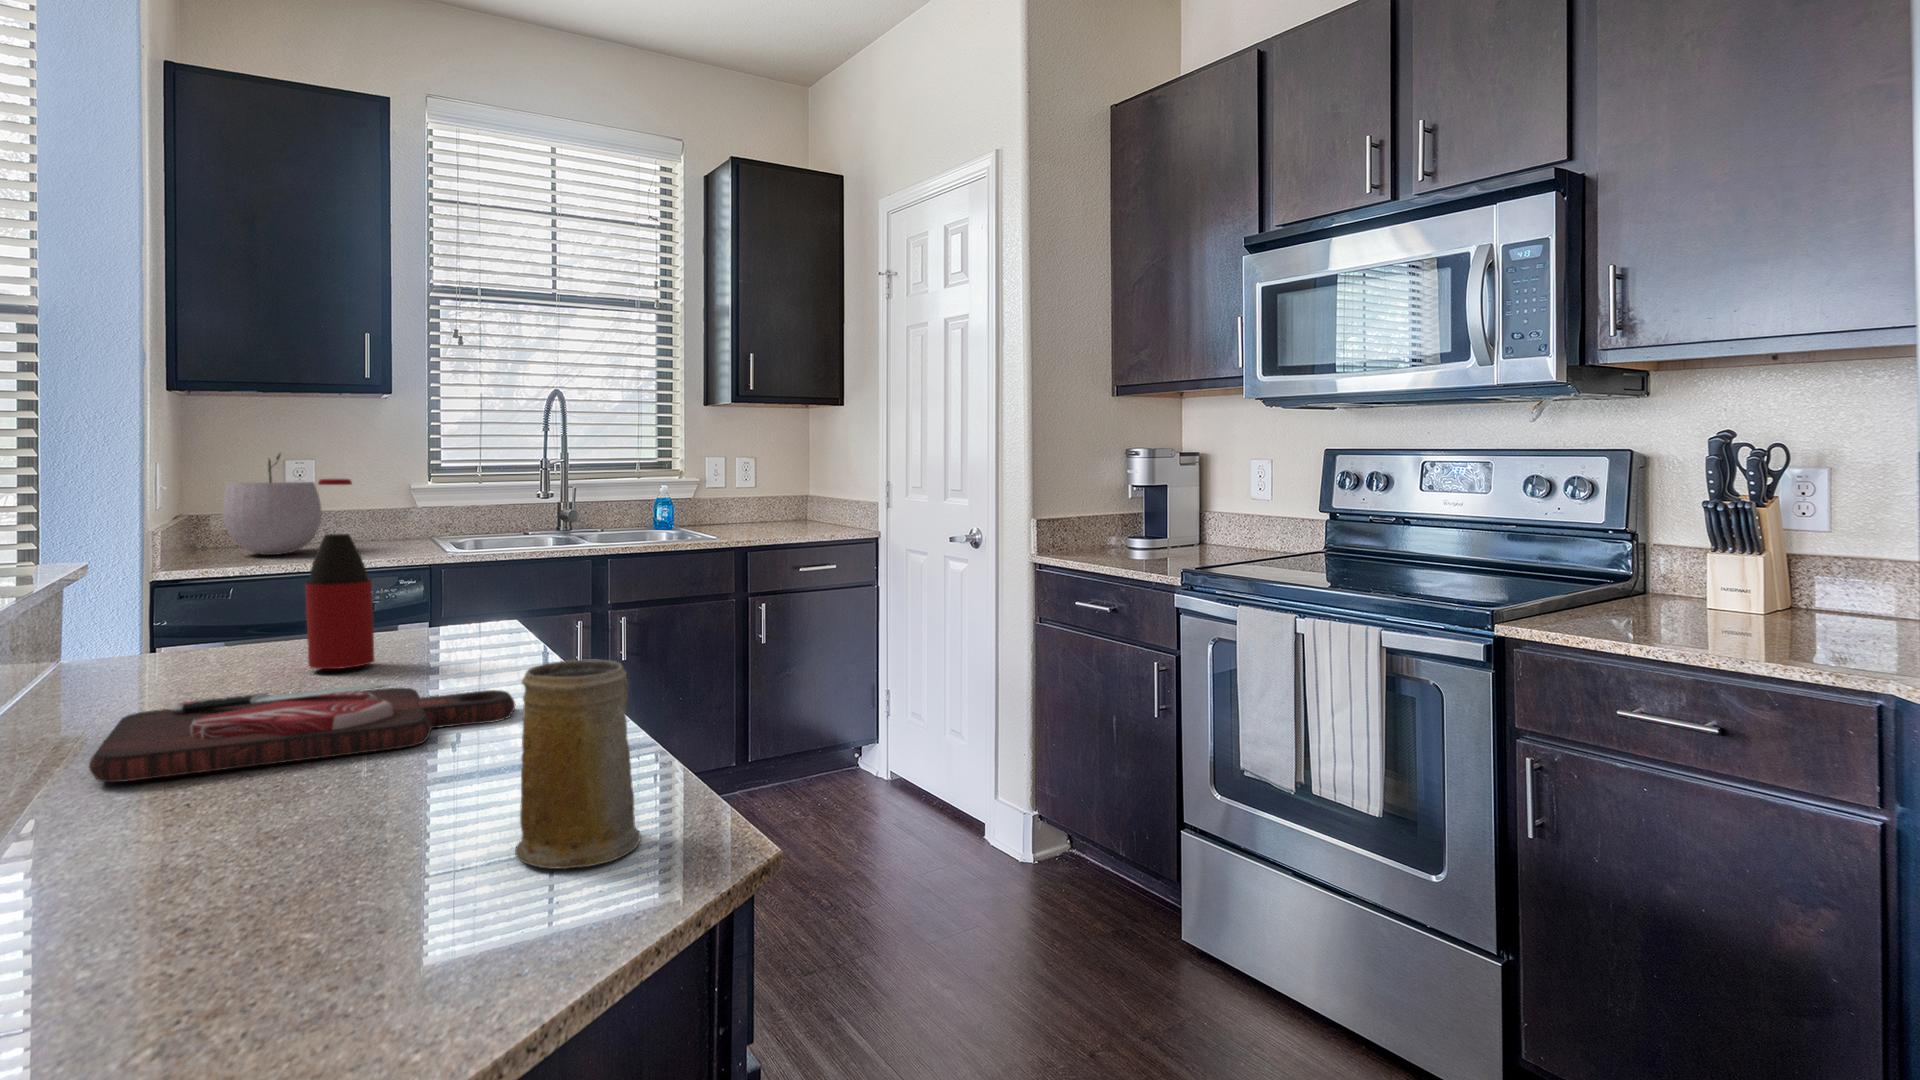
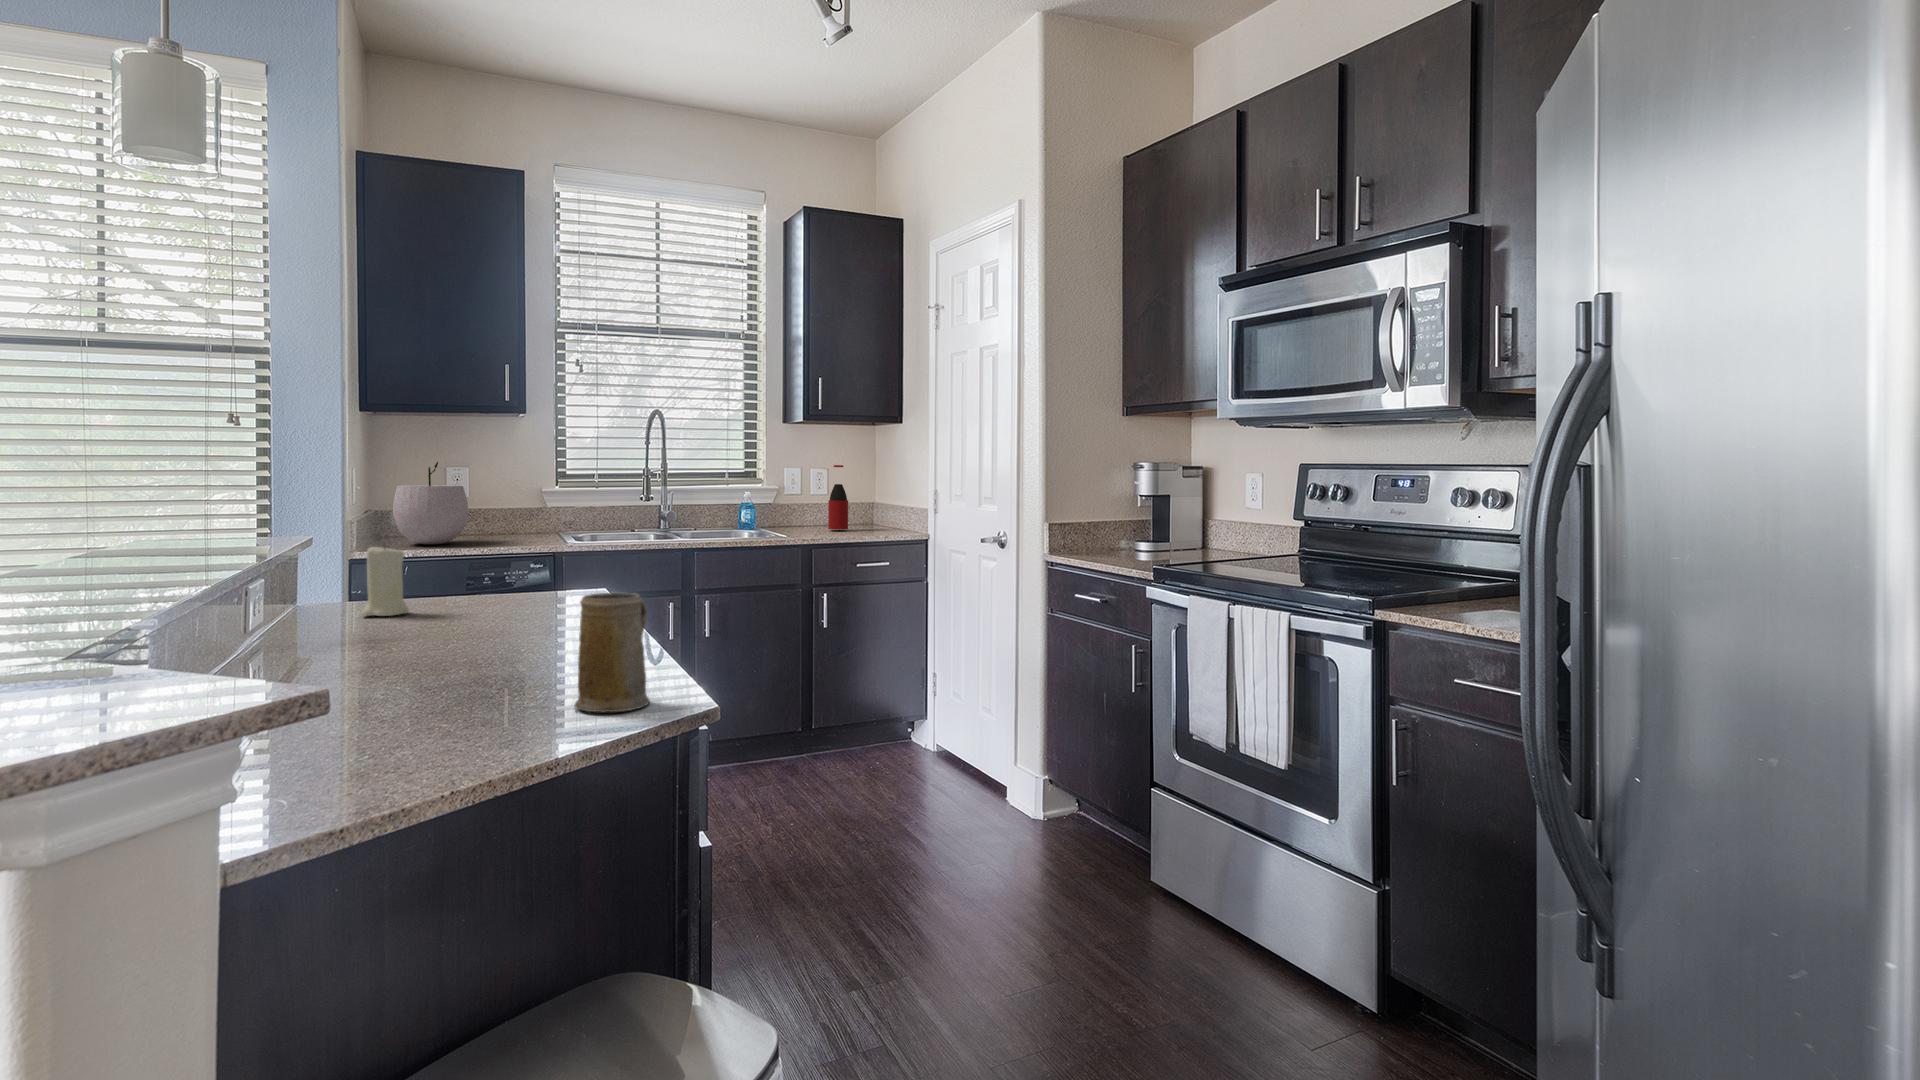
bottle: present [305,479,374,669] -> present [828,465,848,530]
candle: none [162,566,236,671] -> present [361,547,409,617]
cutting board: present [89,684,516,782] -> none [329,620,593,669]

